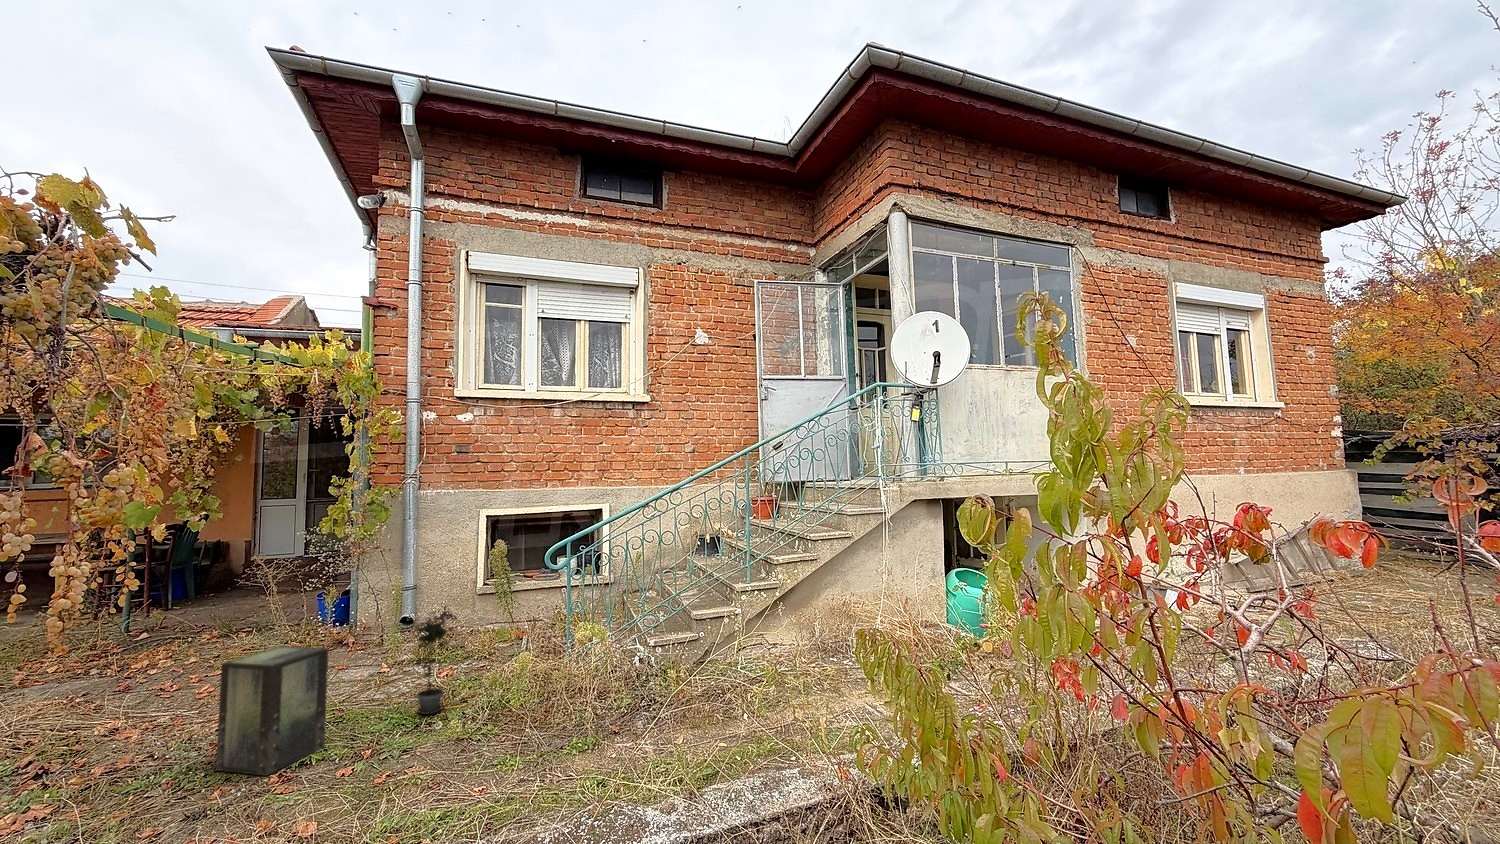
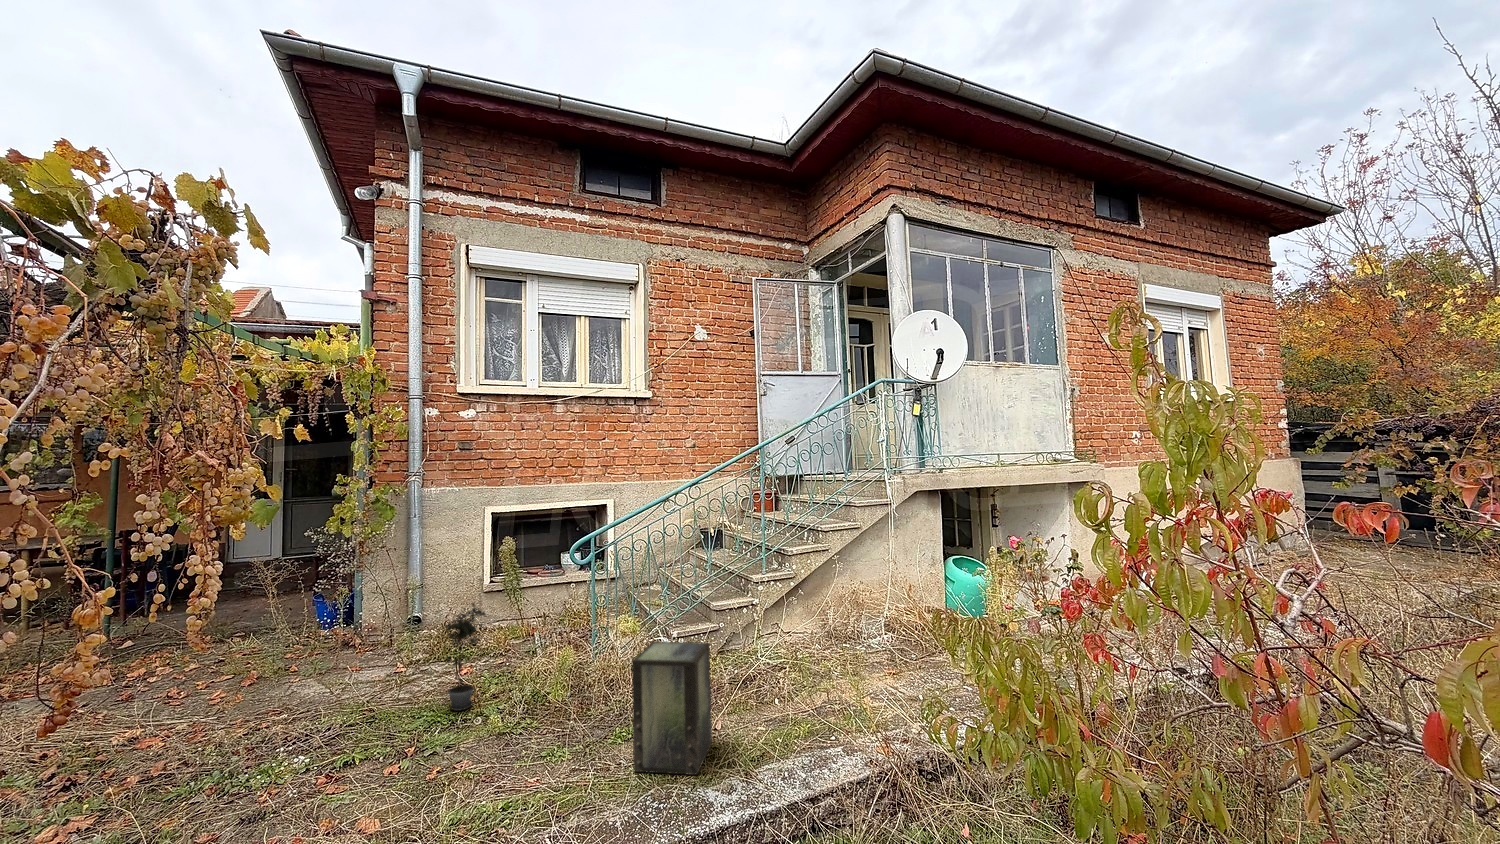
storage box: present [216,646,328,776] -> present [632,642,712,775]

